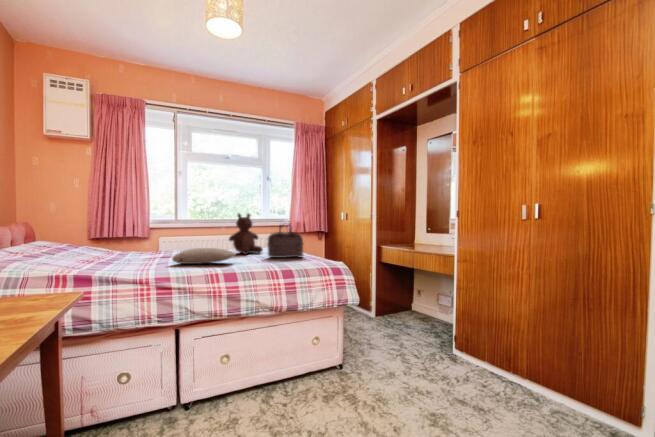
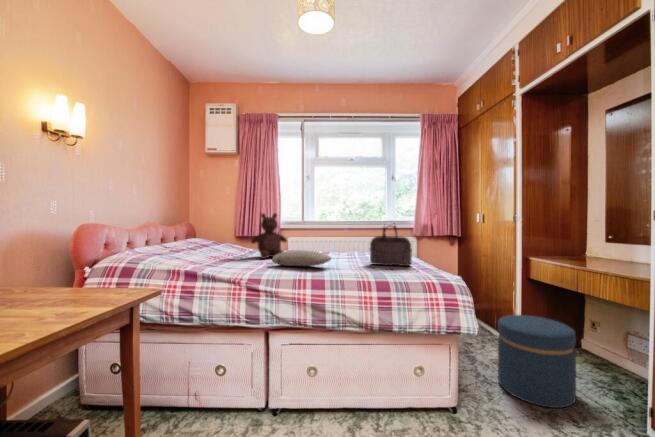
teddy bear: present [229,214,263,255] -> present [251,214,287,259]
ottoman: none [366,289,414,351] -> present [498,315,576,408]

